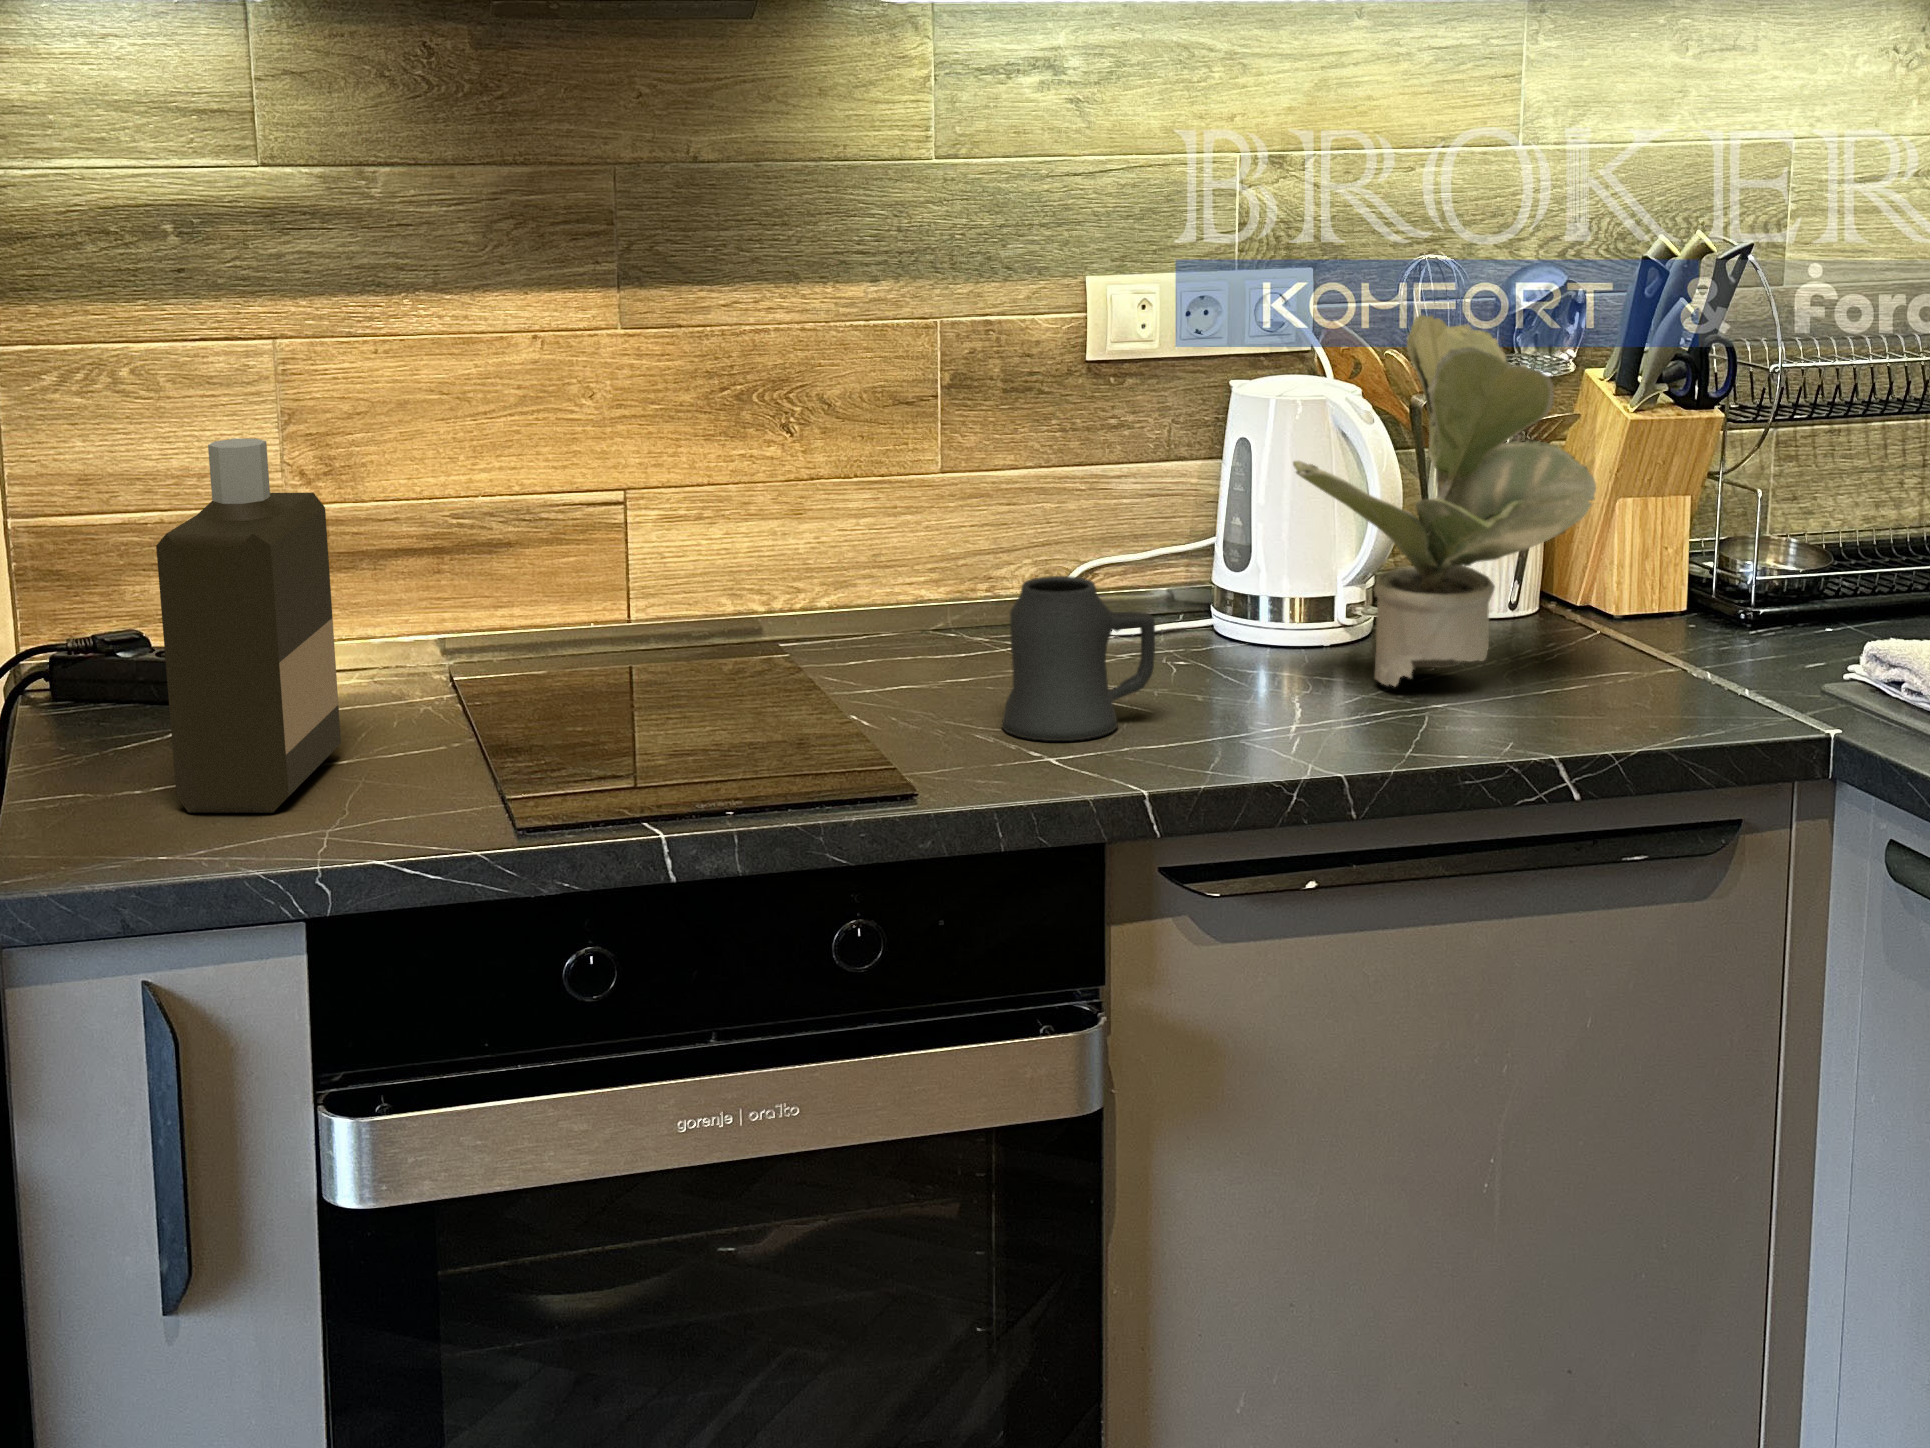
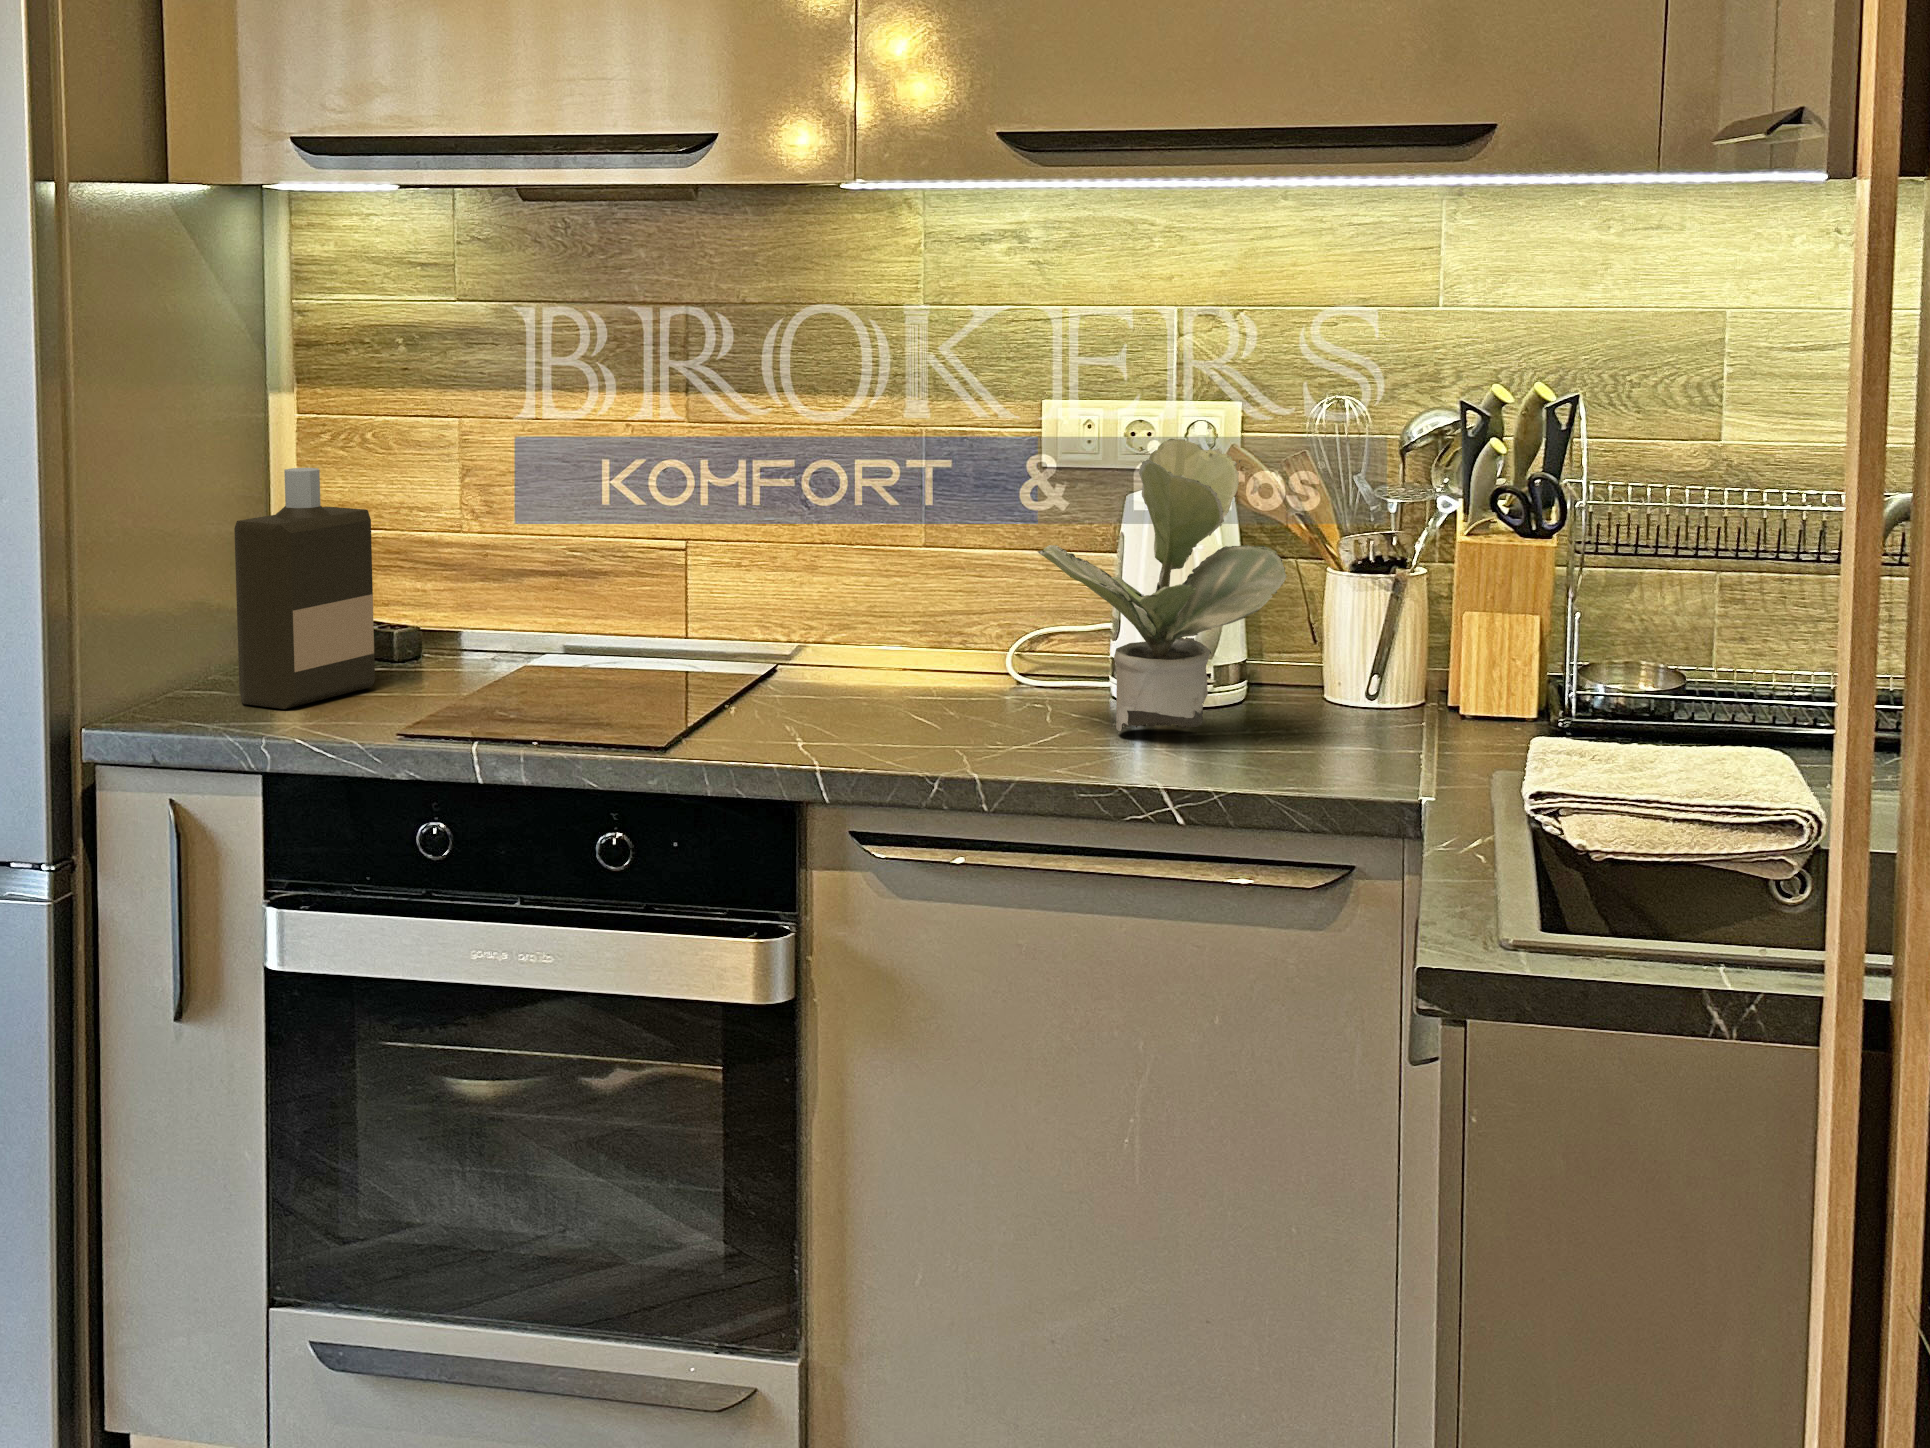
mug: present [1002,576,1155,741] -> none [796,614,911,735]

